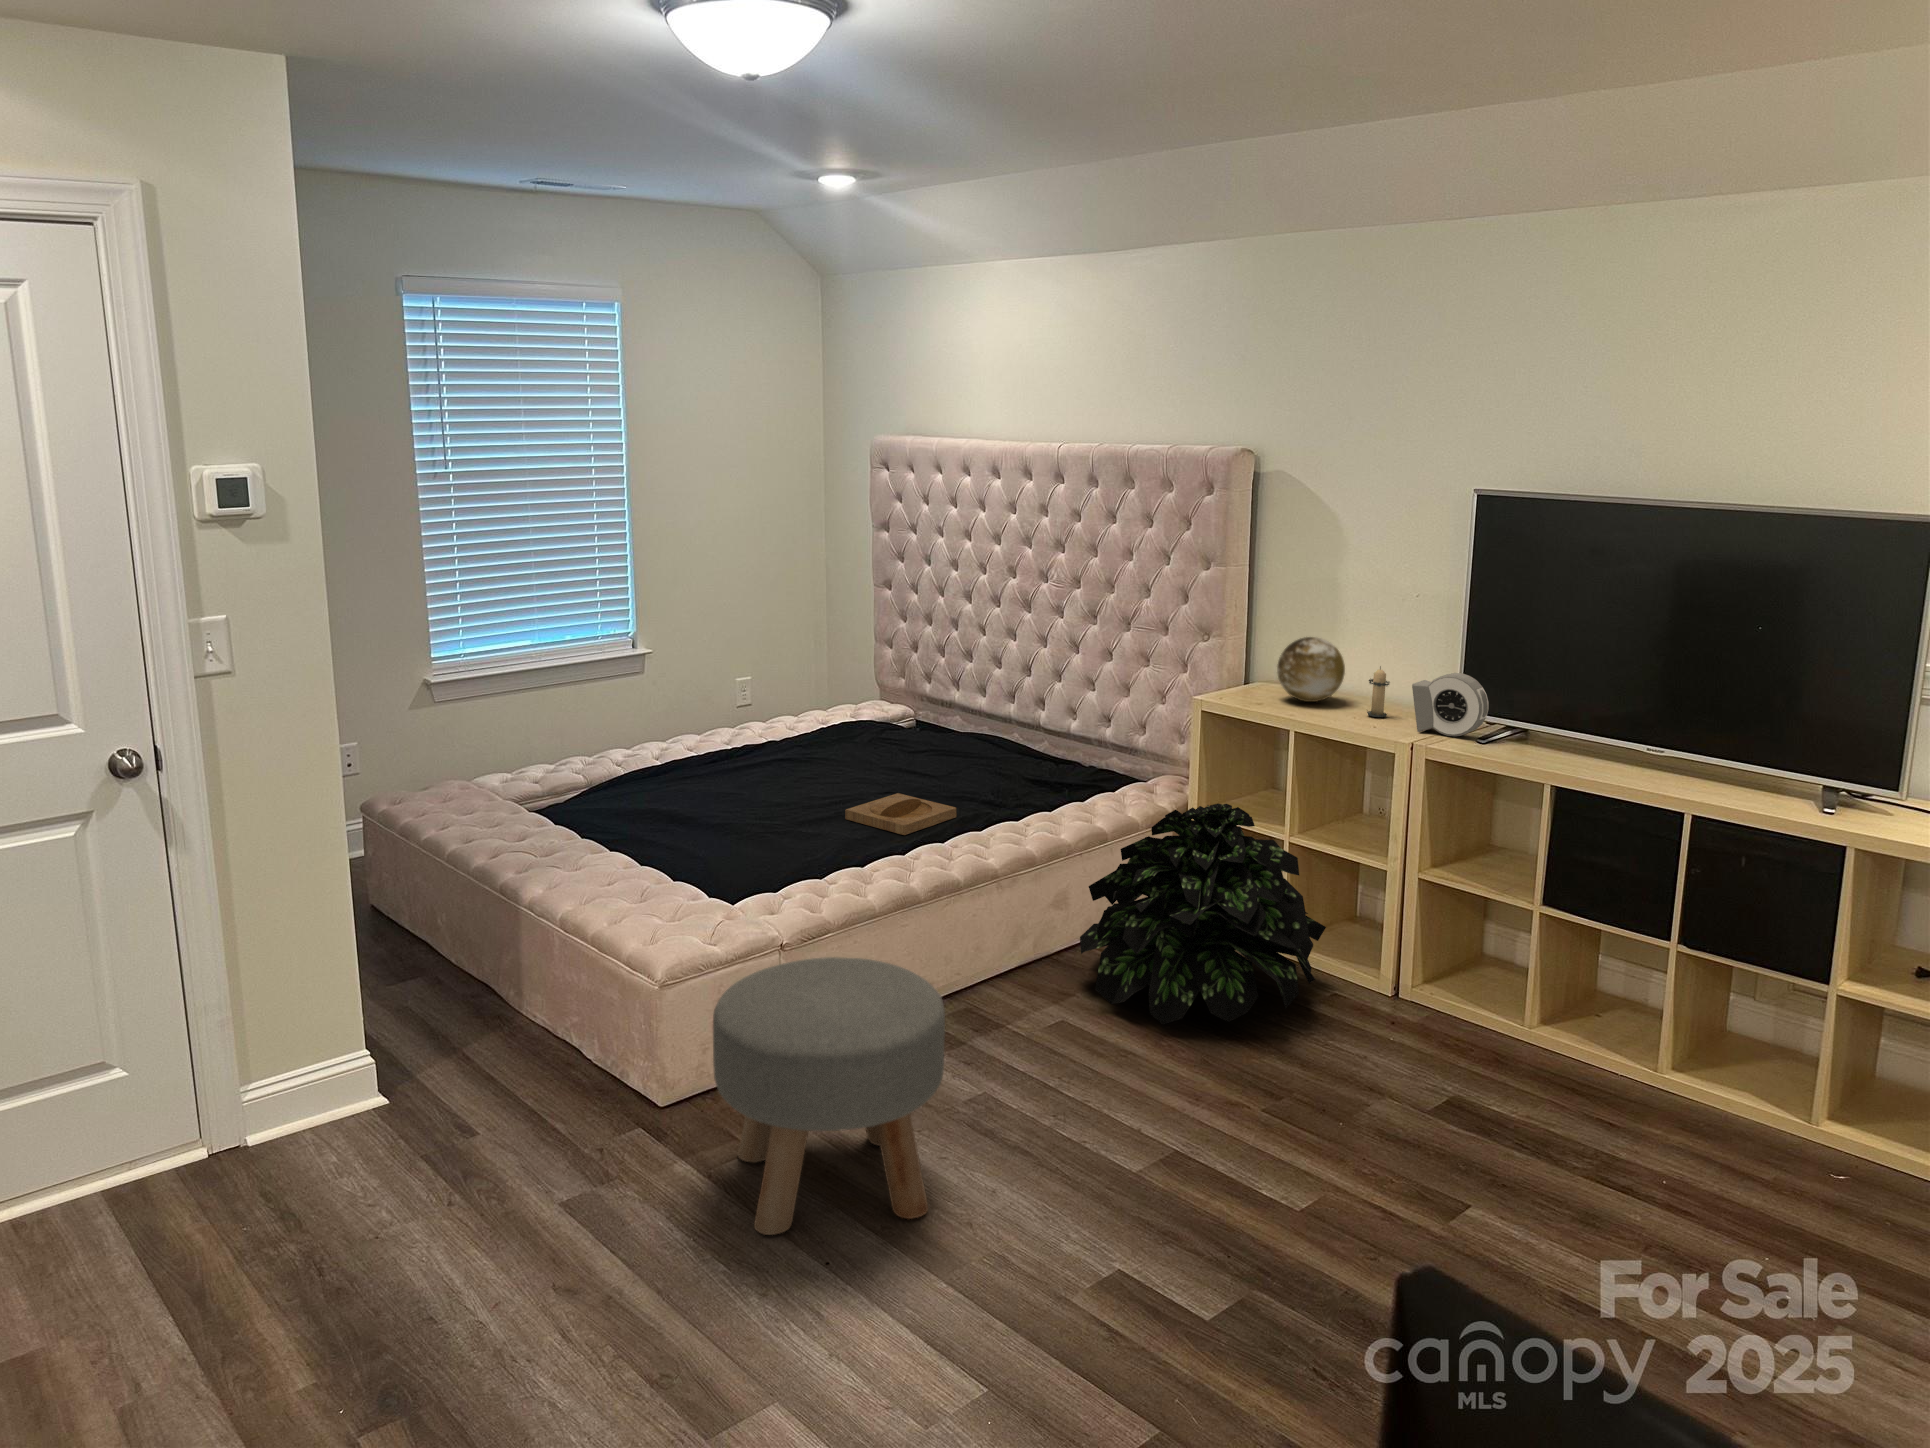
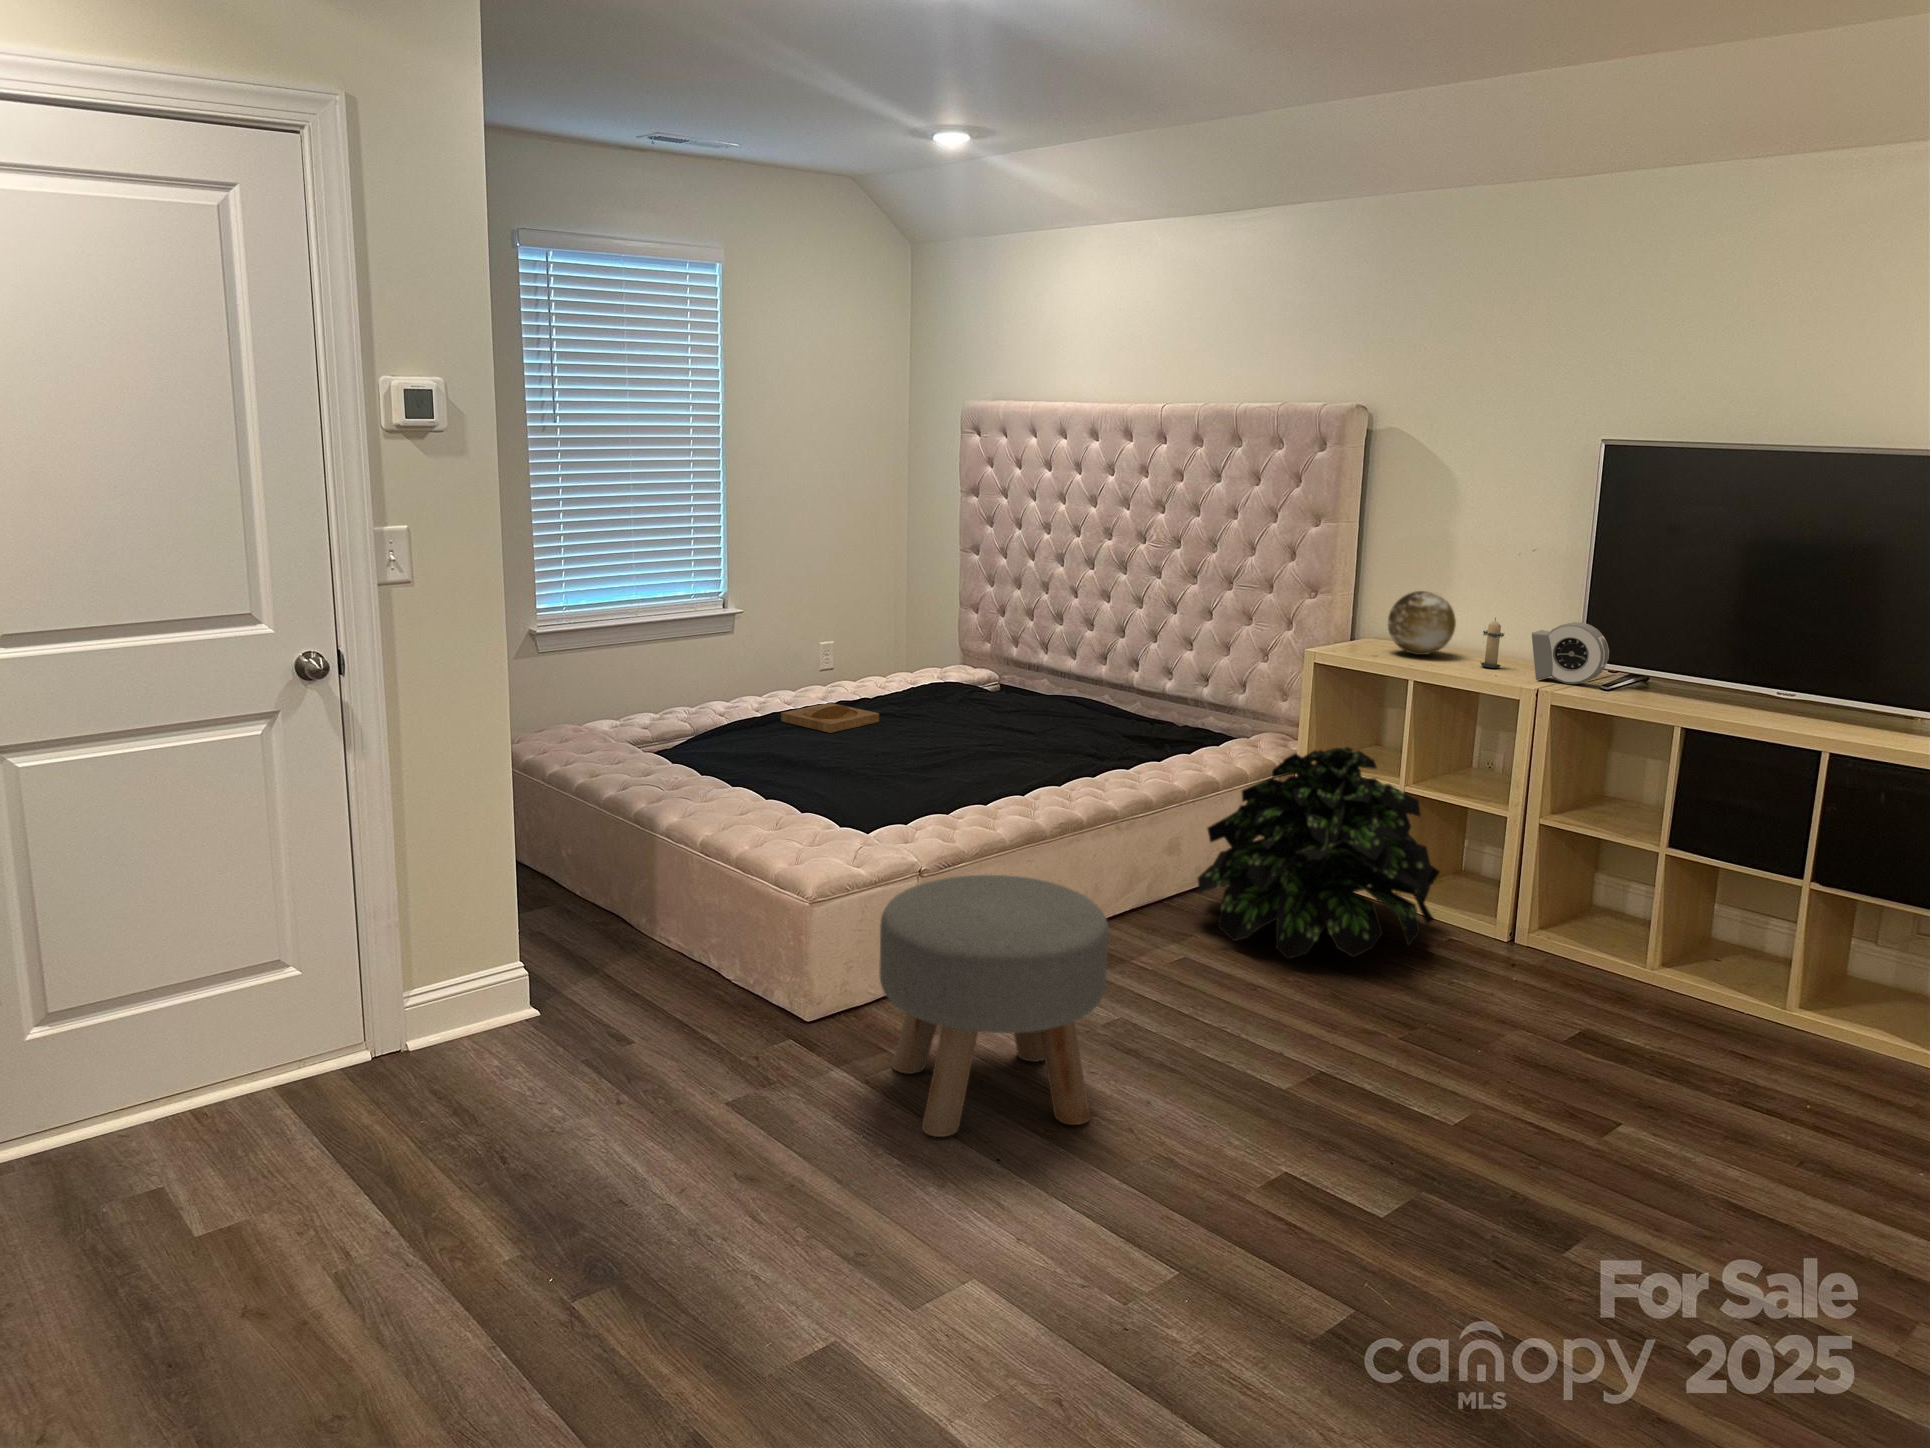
tray: present [845,793,956,835] -> present [781,703,879,733]

